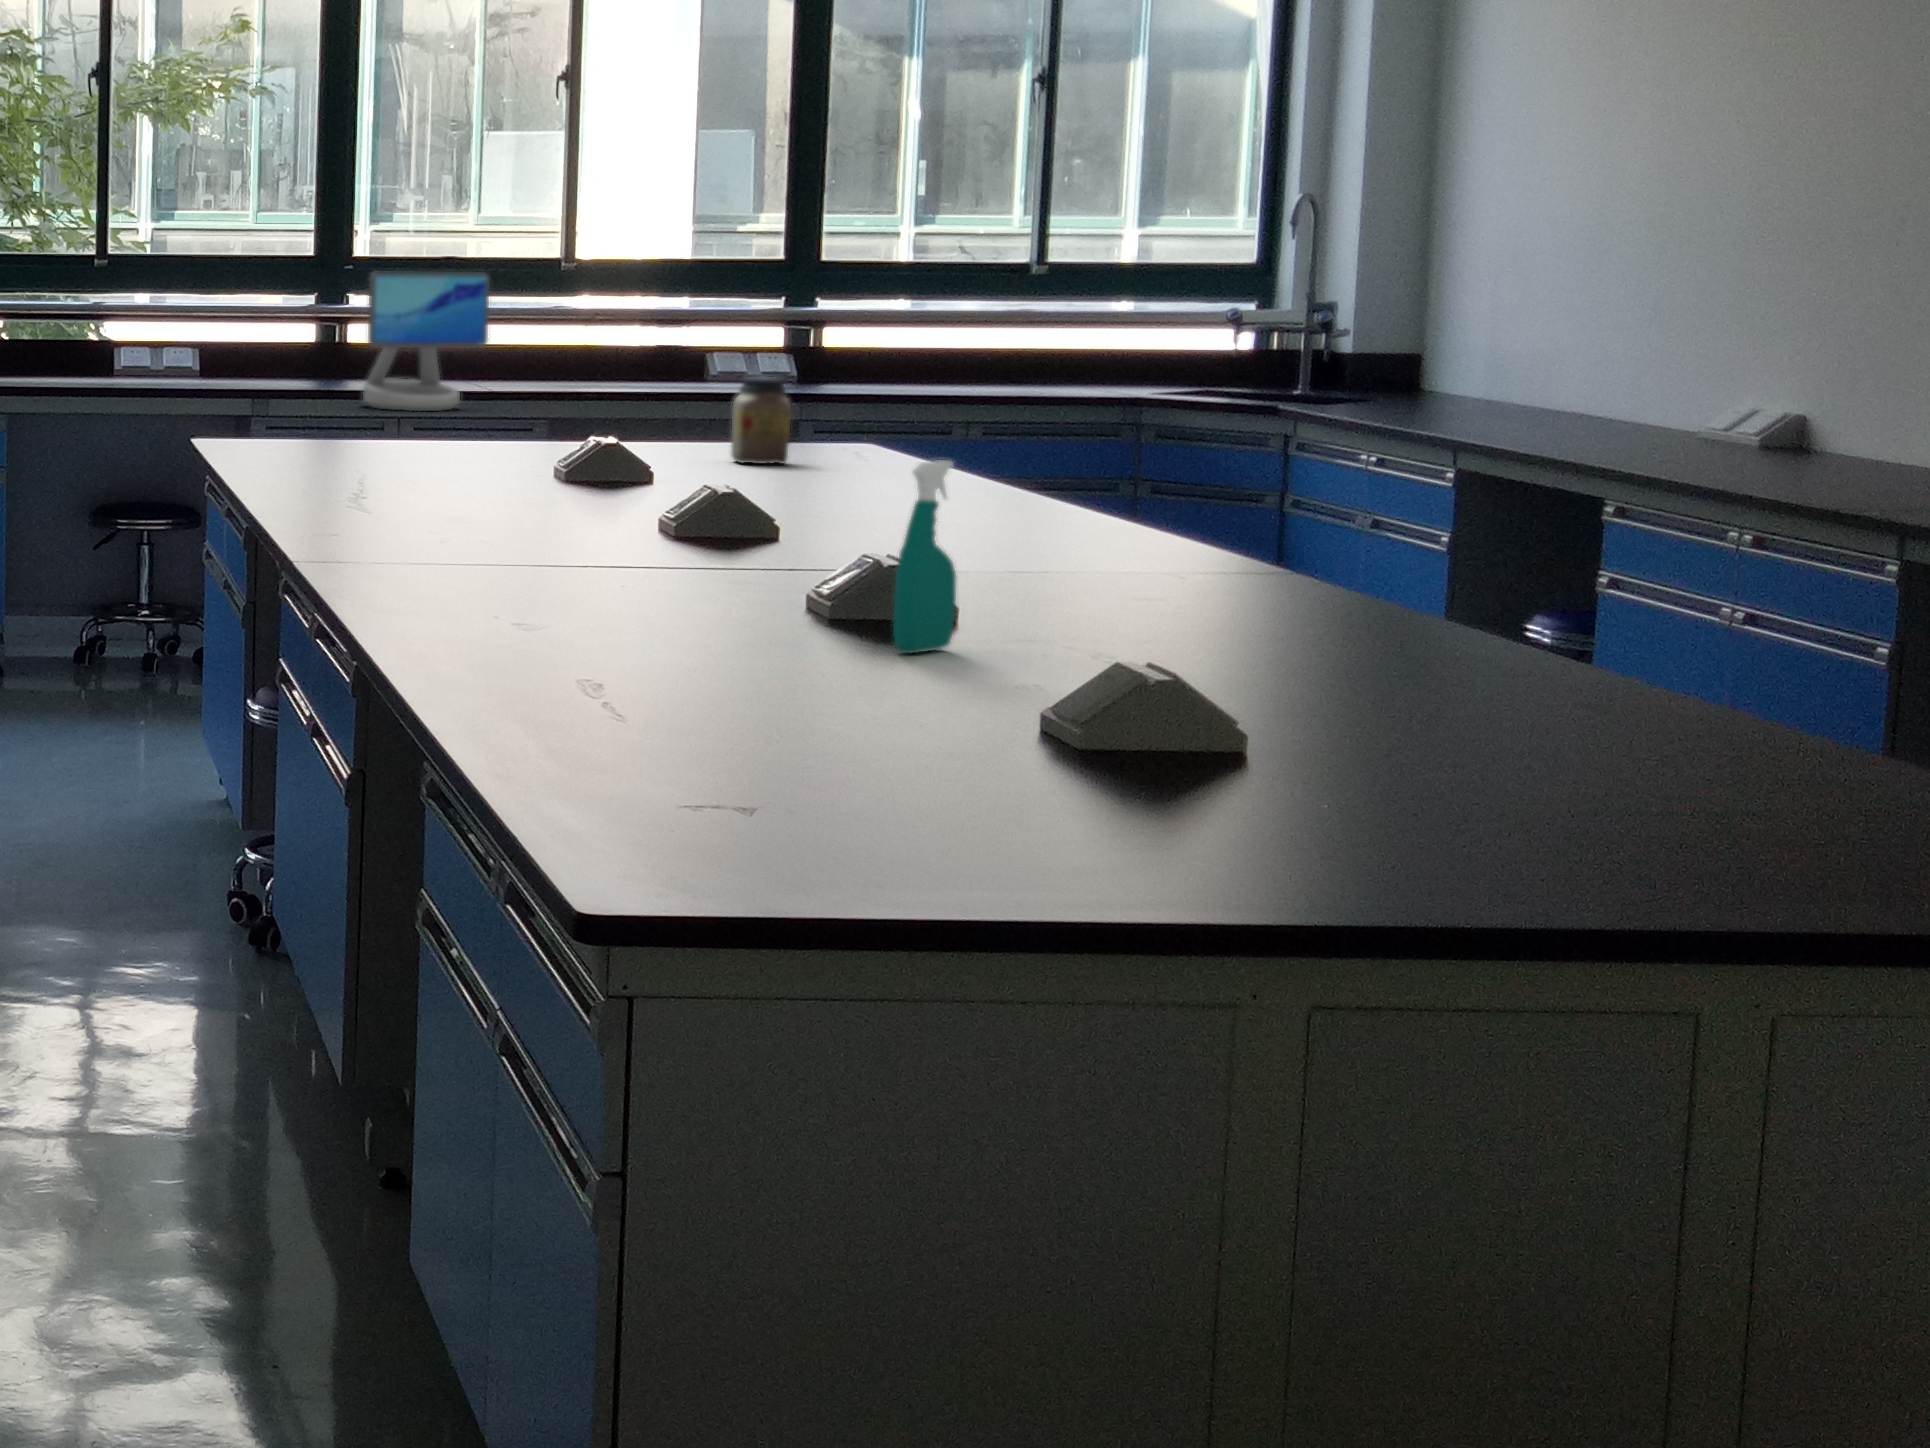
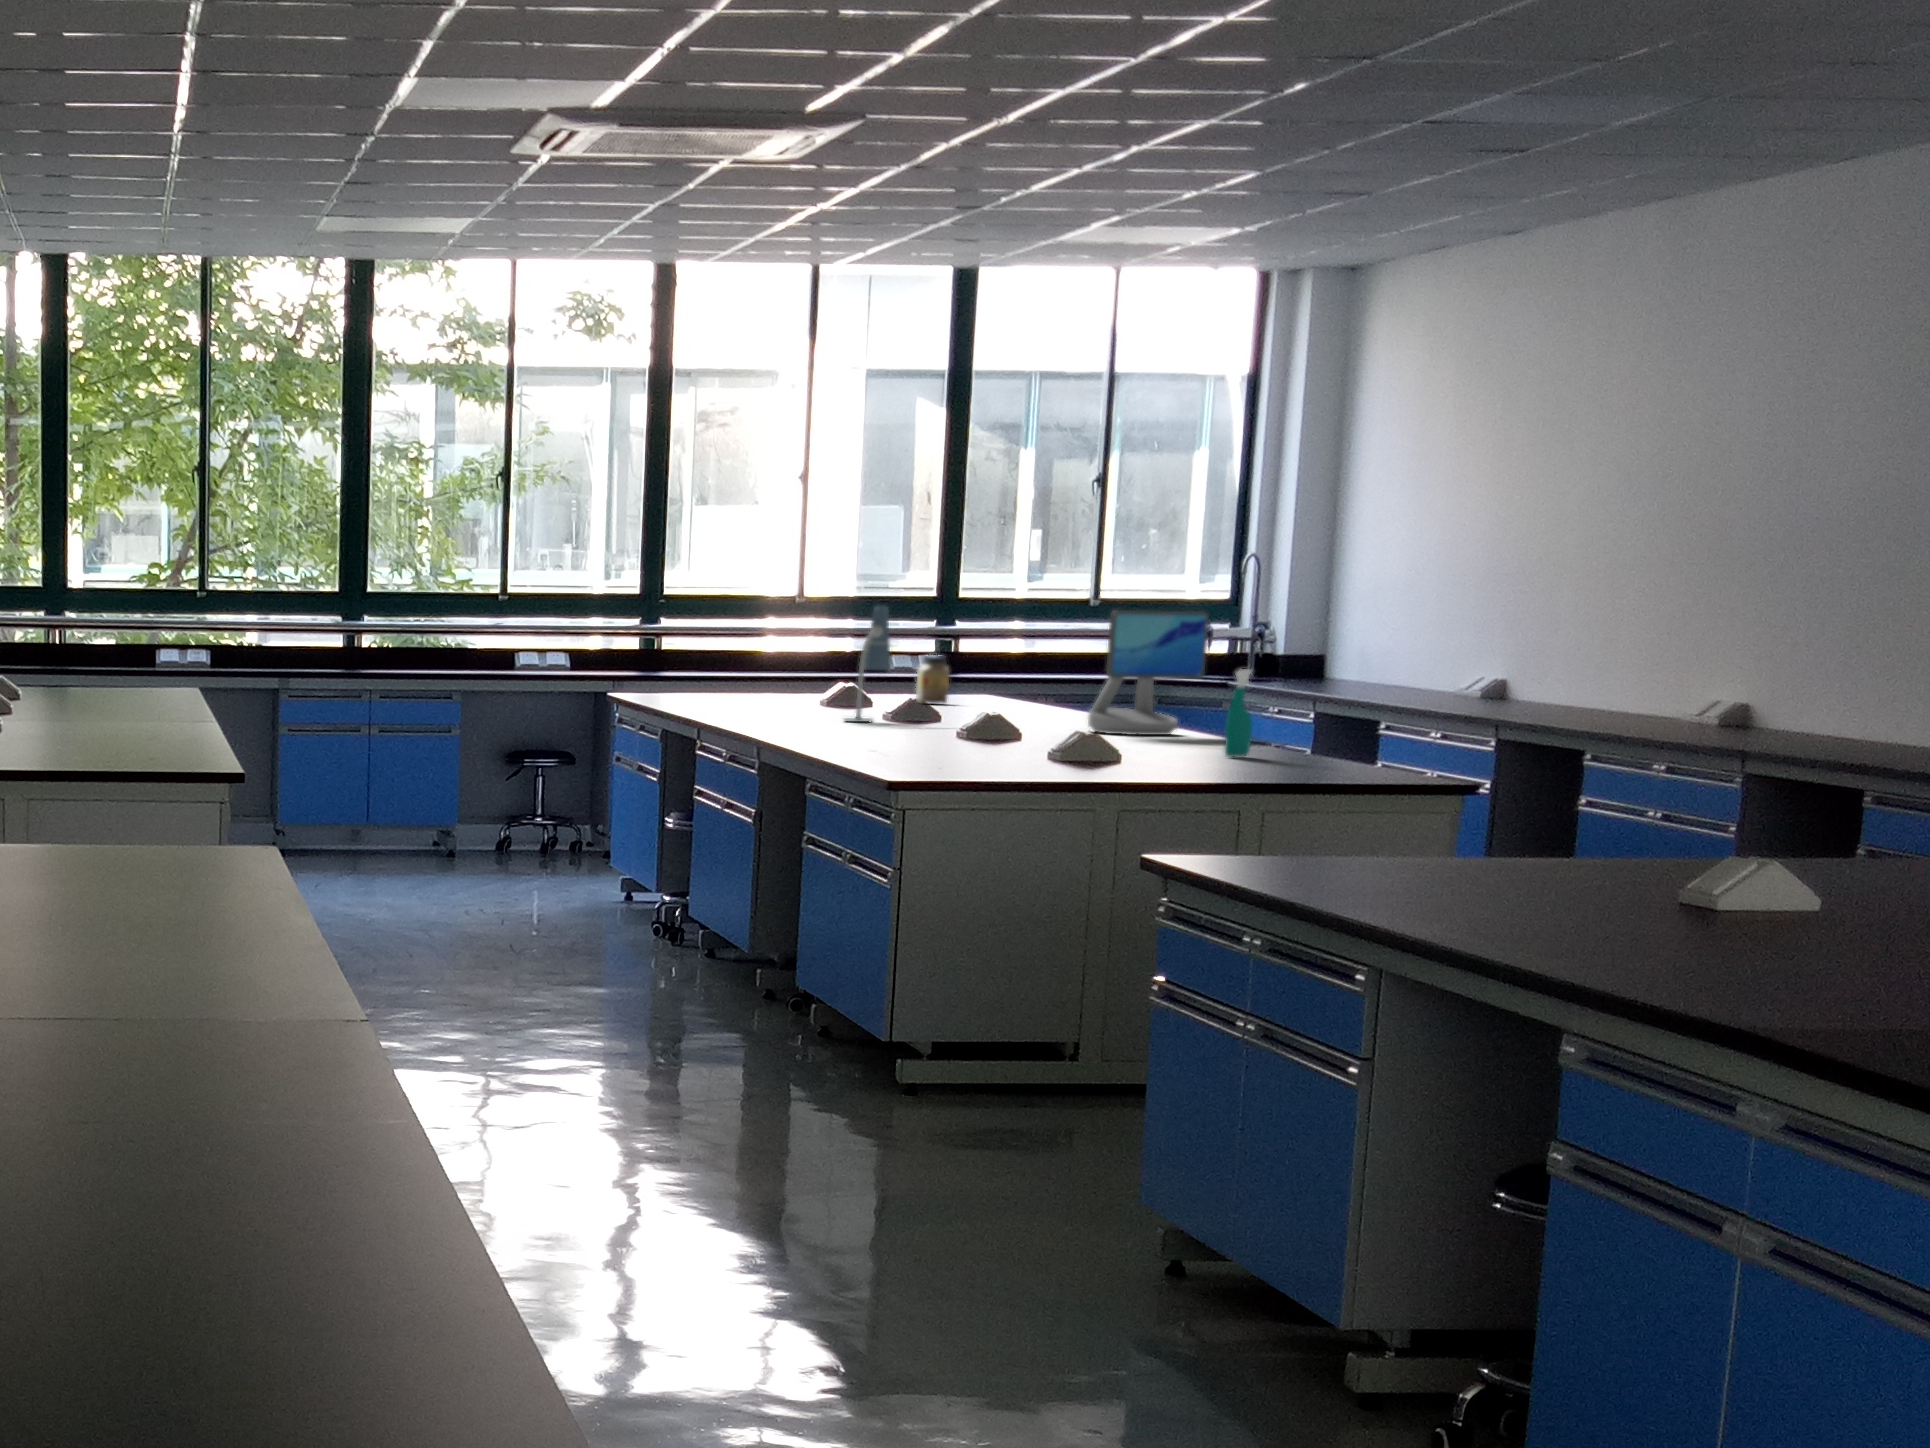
computer monitor: present [363,272,490,411] -> present [1088,610,1209,735]
desk lamp: none [541,309,646,558] -> present [844,606,891,722]
spray bottle: present [893,460,956,653] -> present [1224,669,1252,757]

